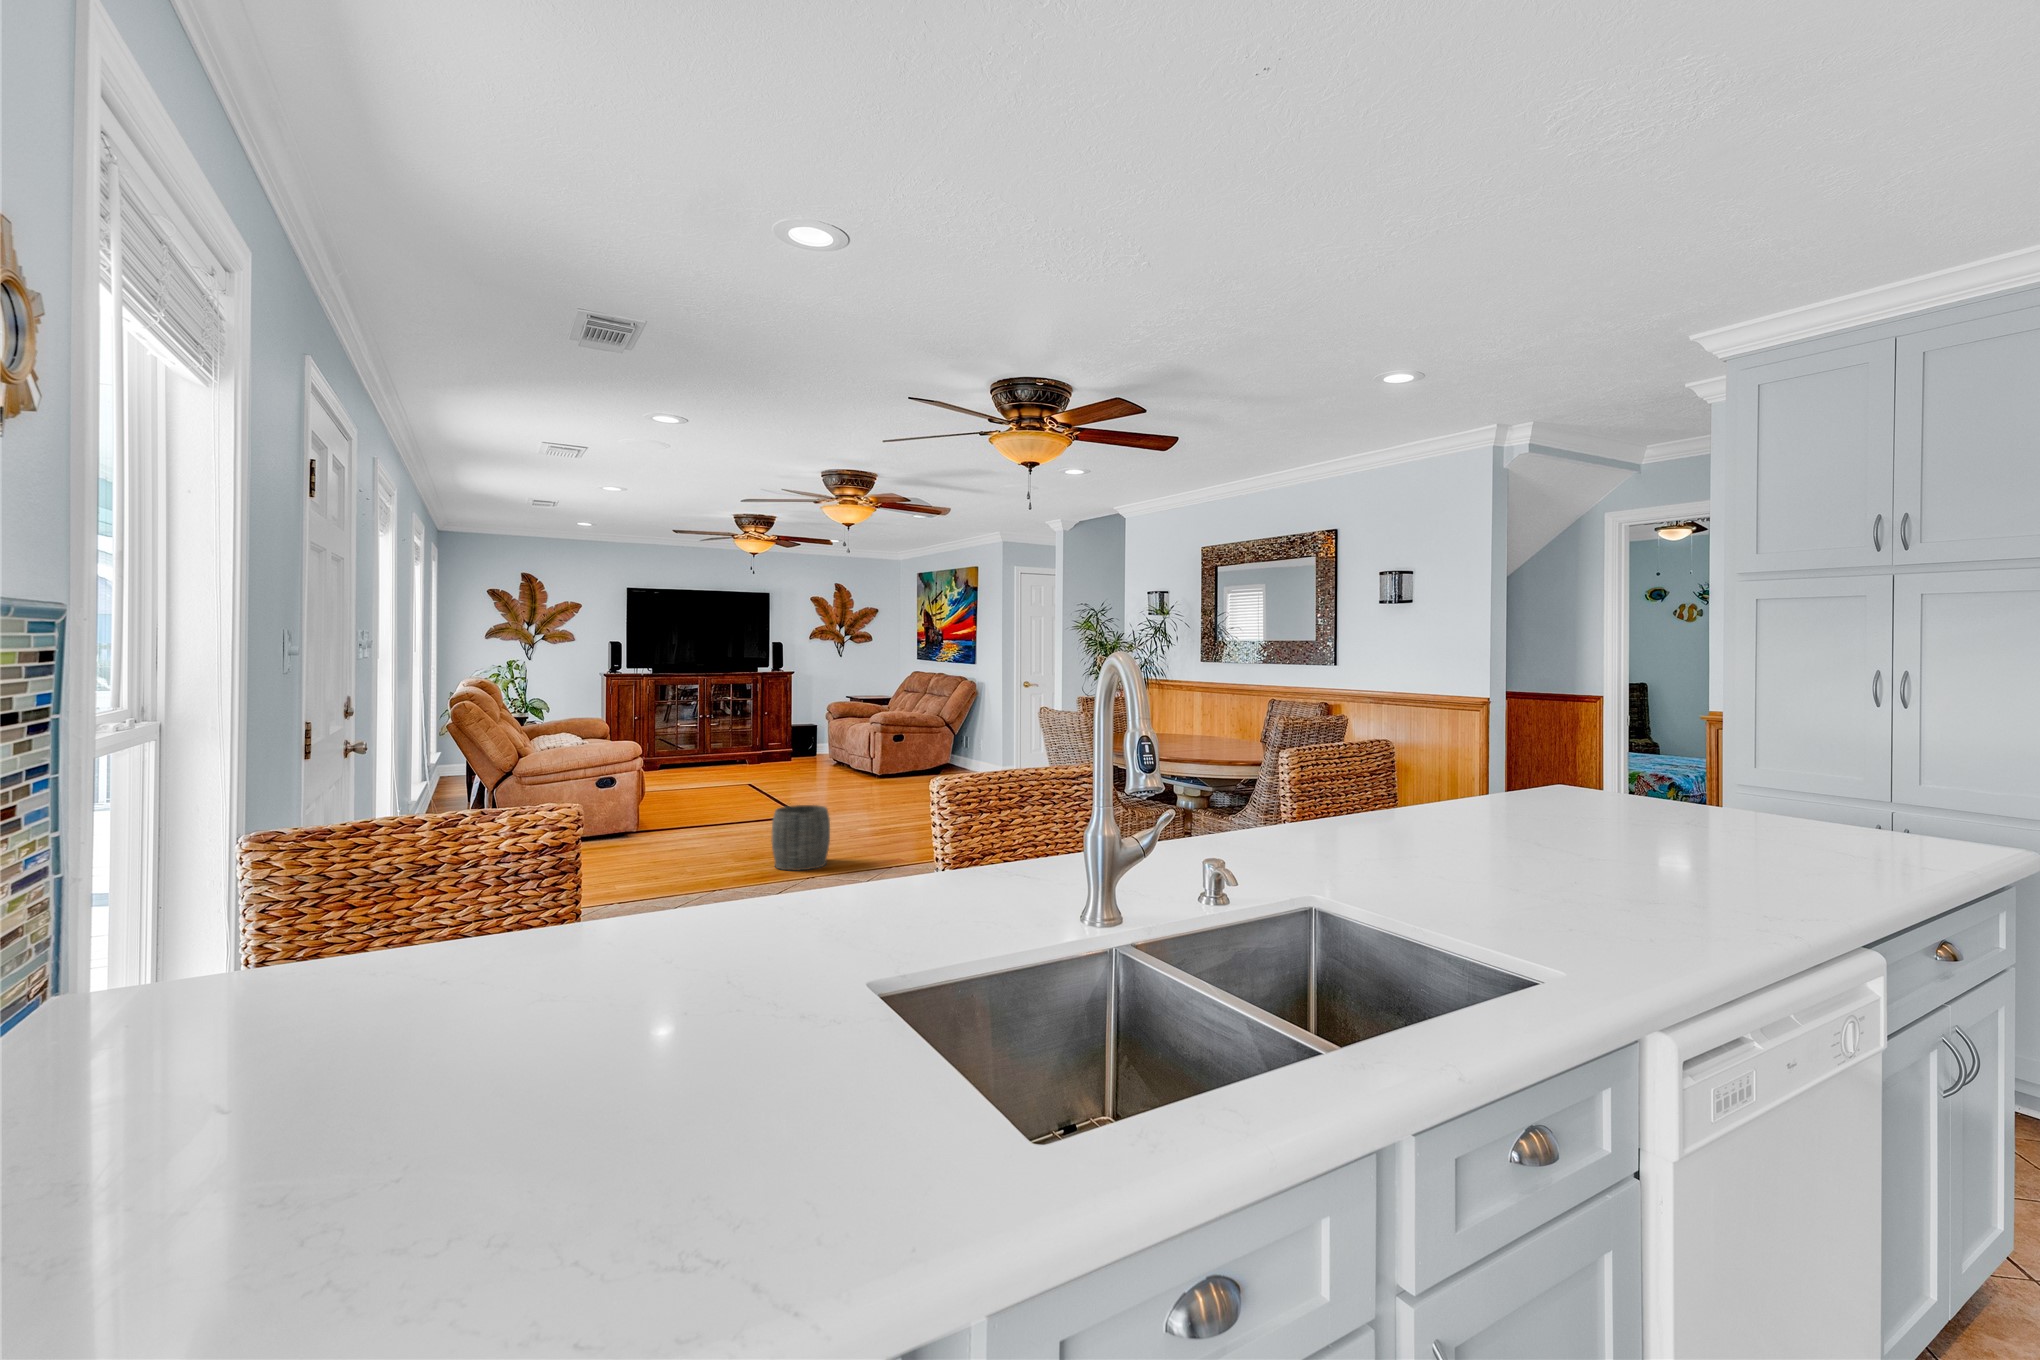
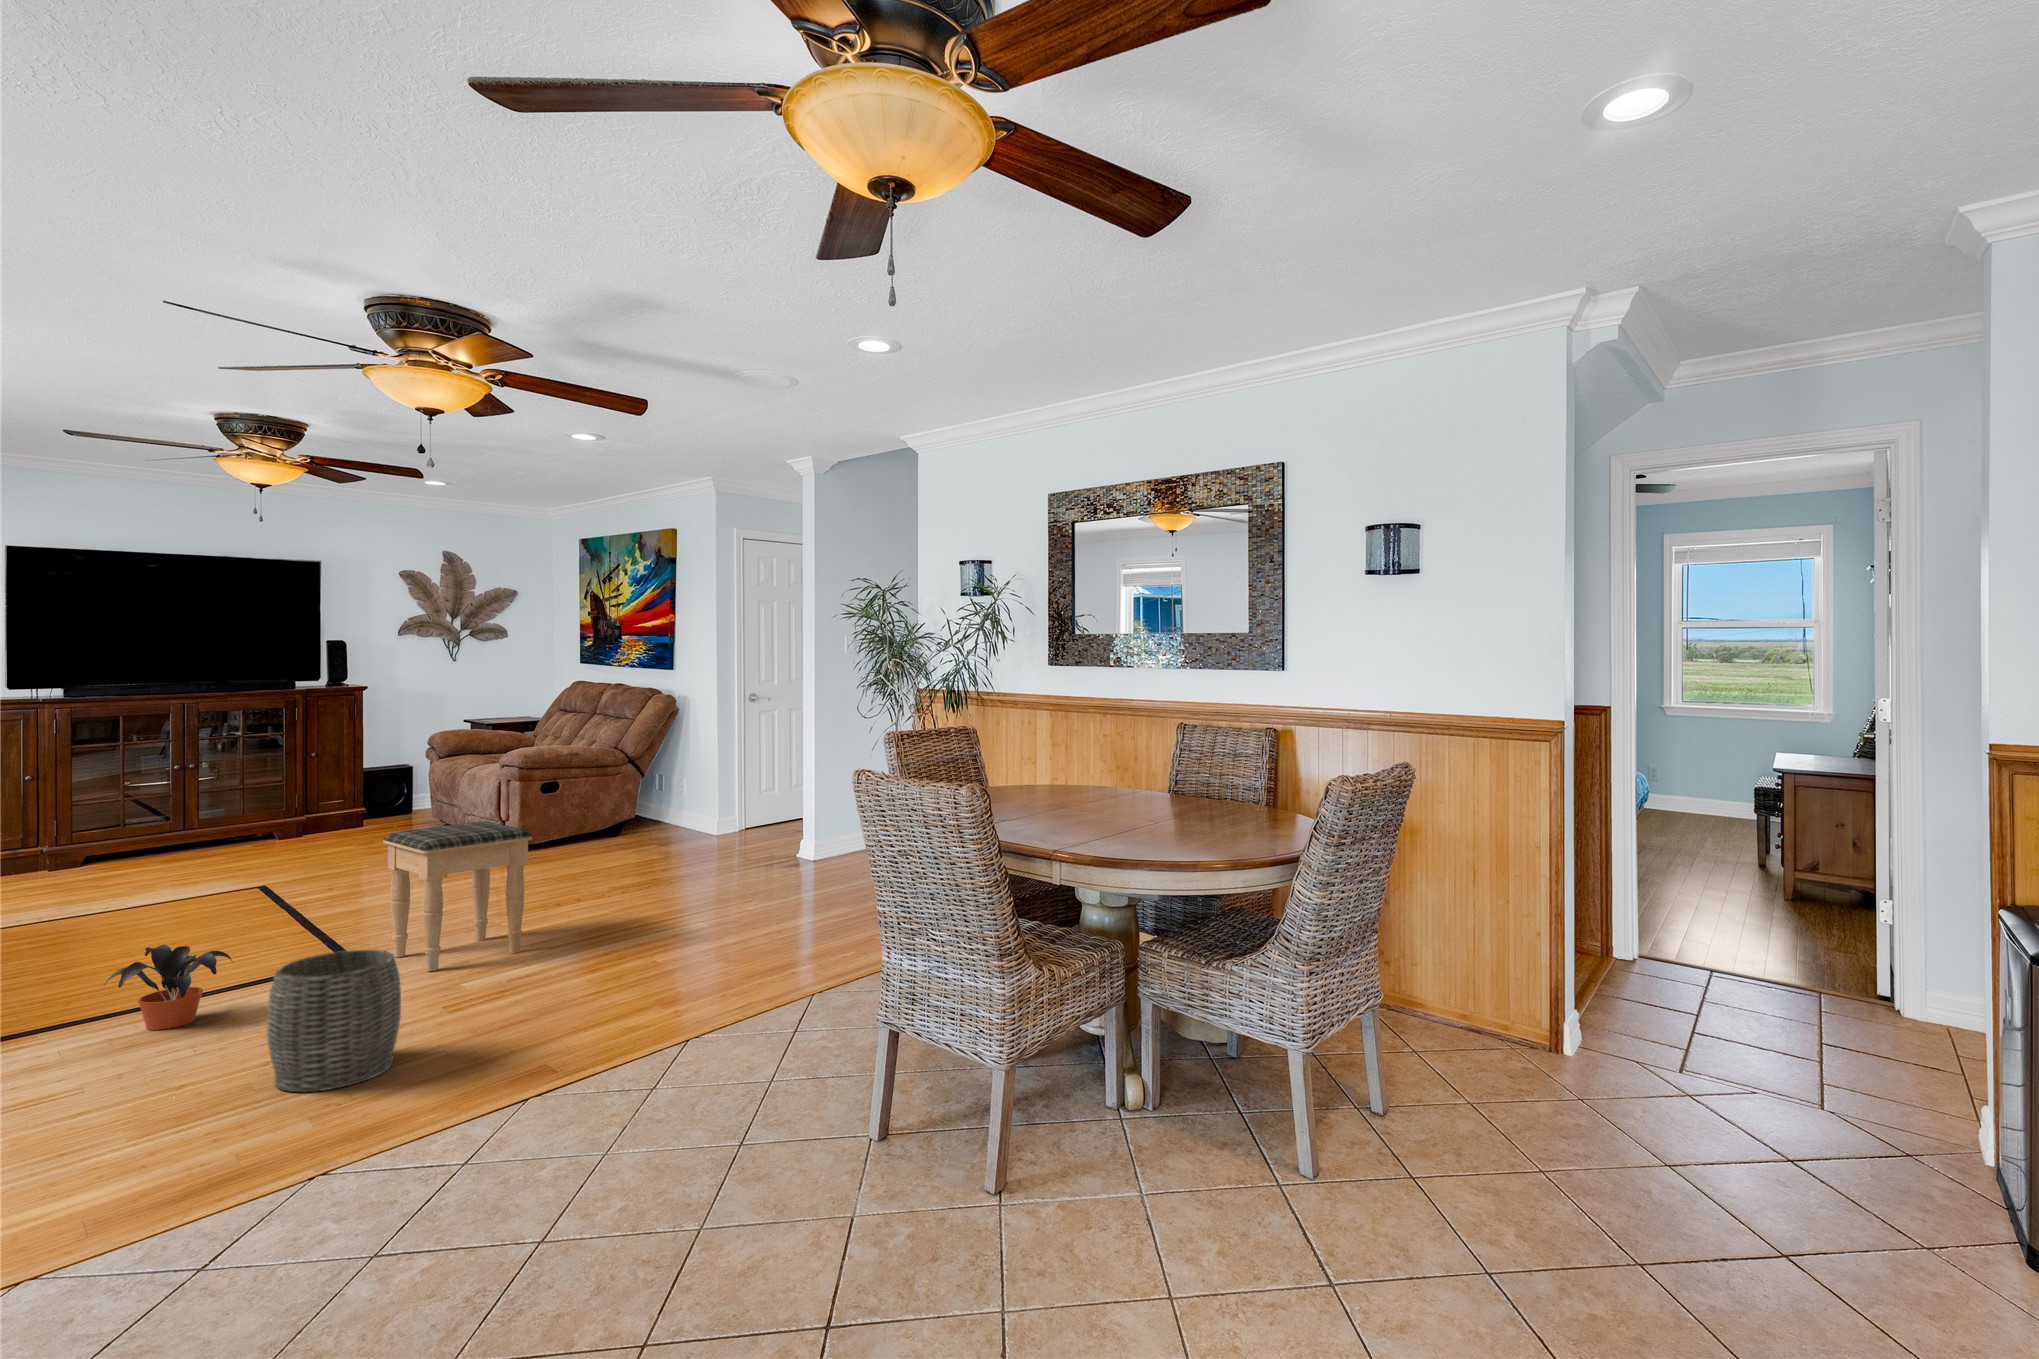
footstool: none [814,750,891,831] -> present [383,821,532,971]
potted plant: none [692,803,747,845] -> present [104,945,232,1030]

